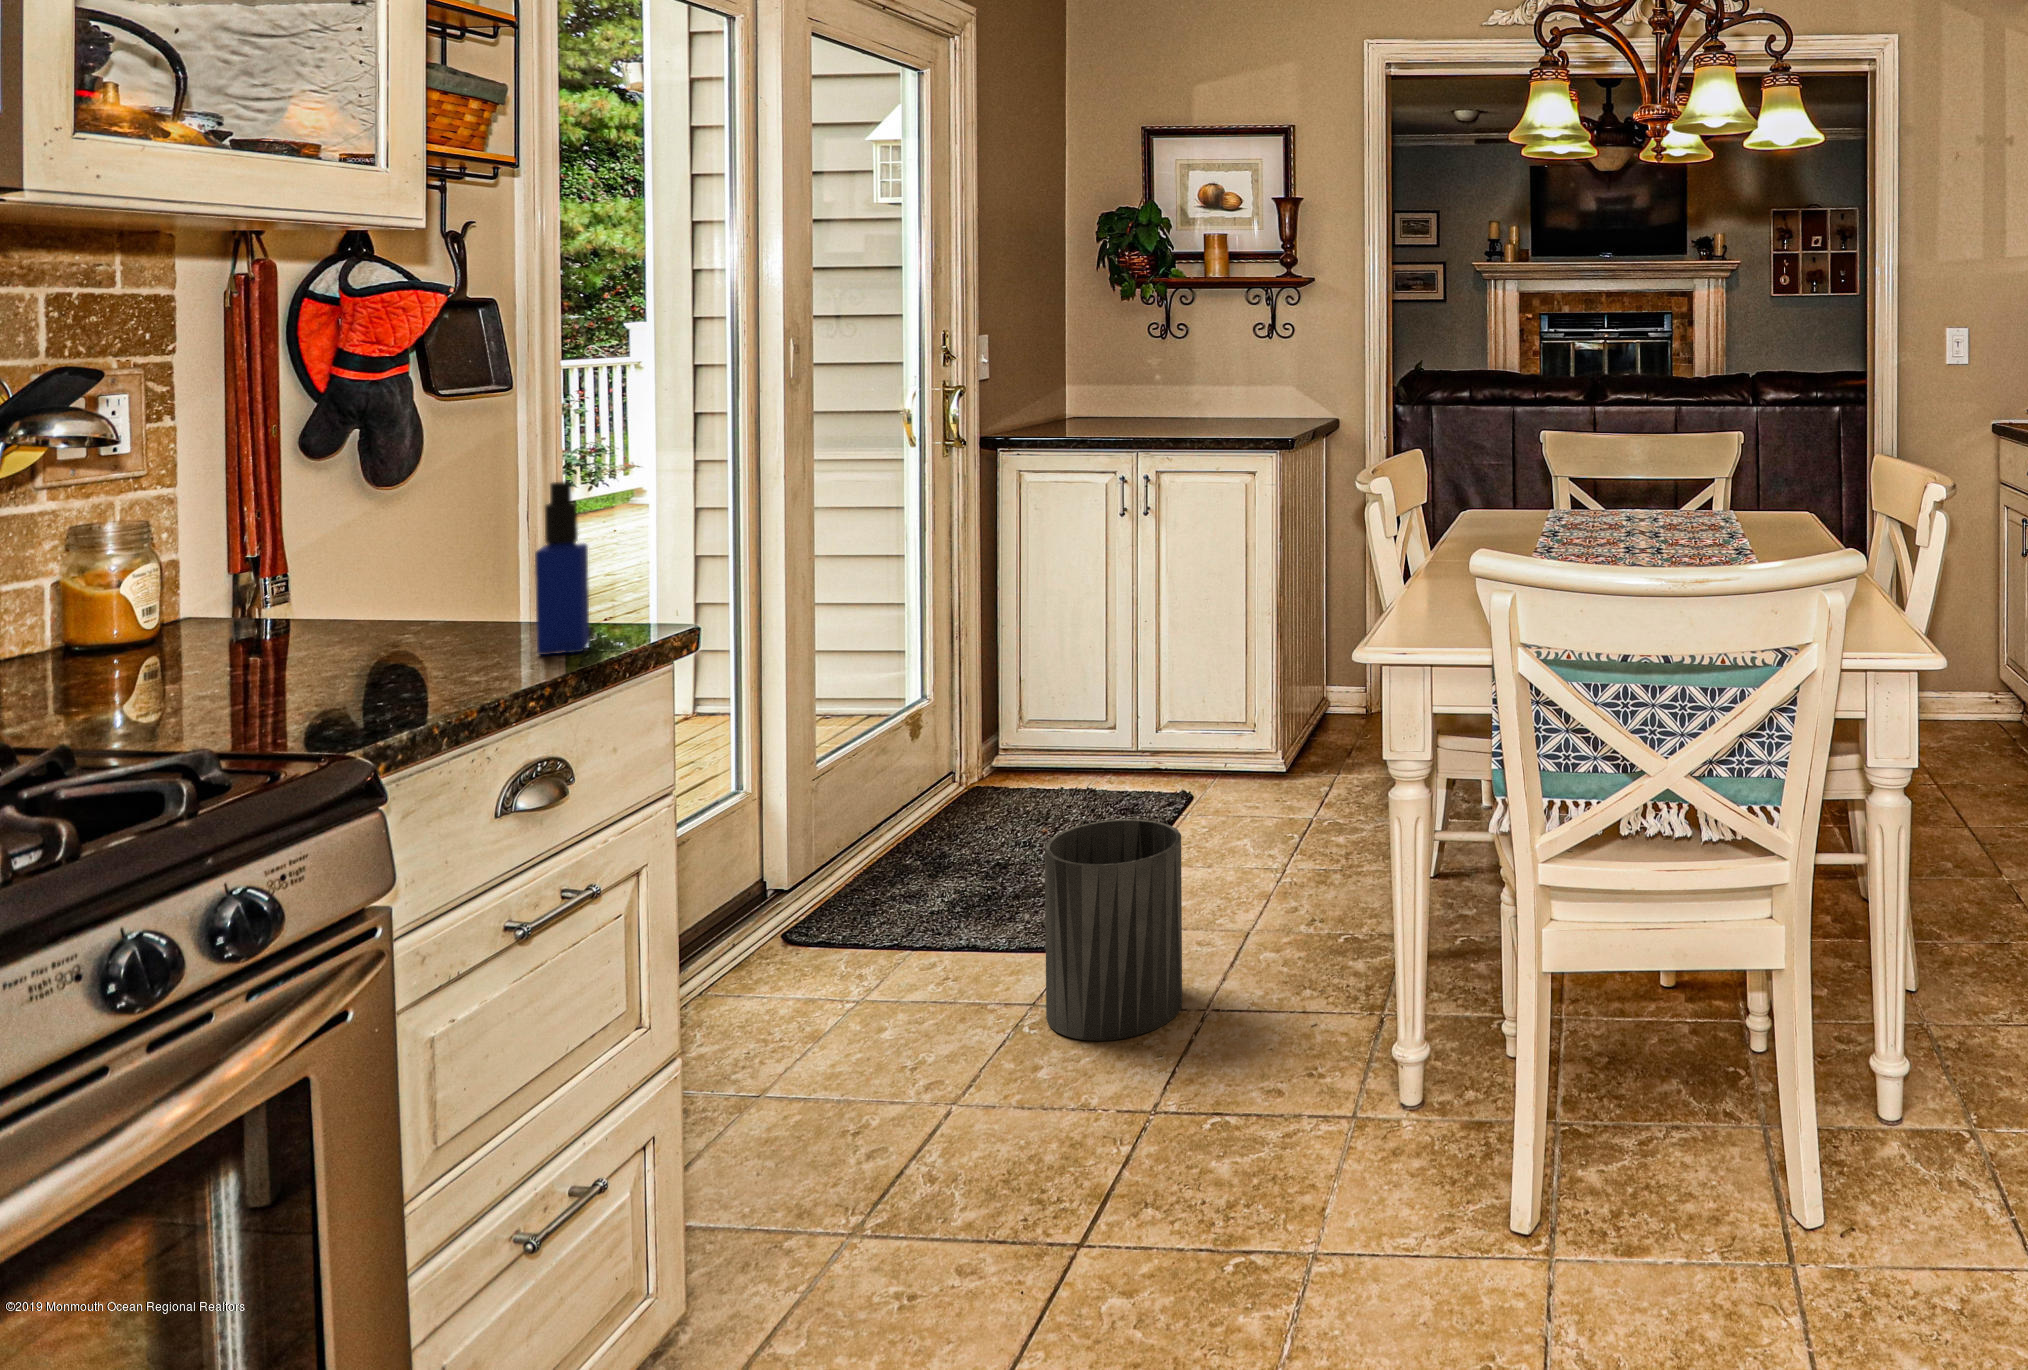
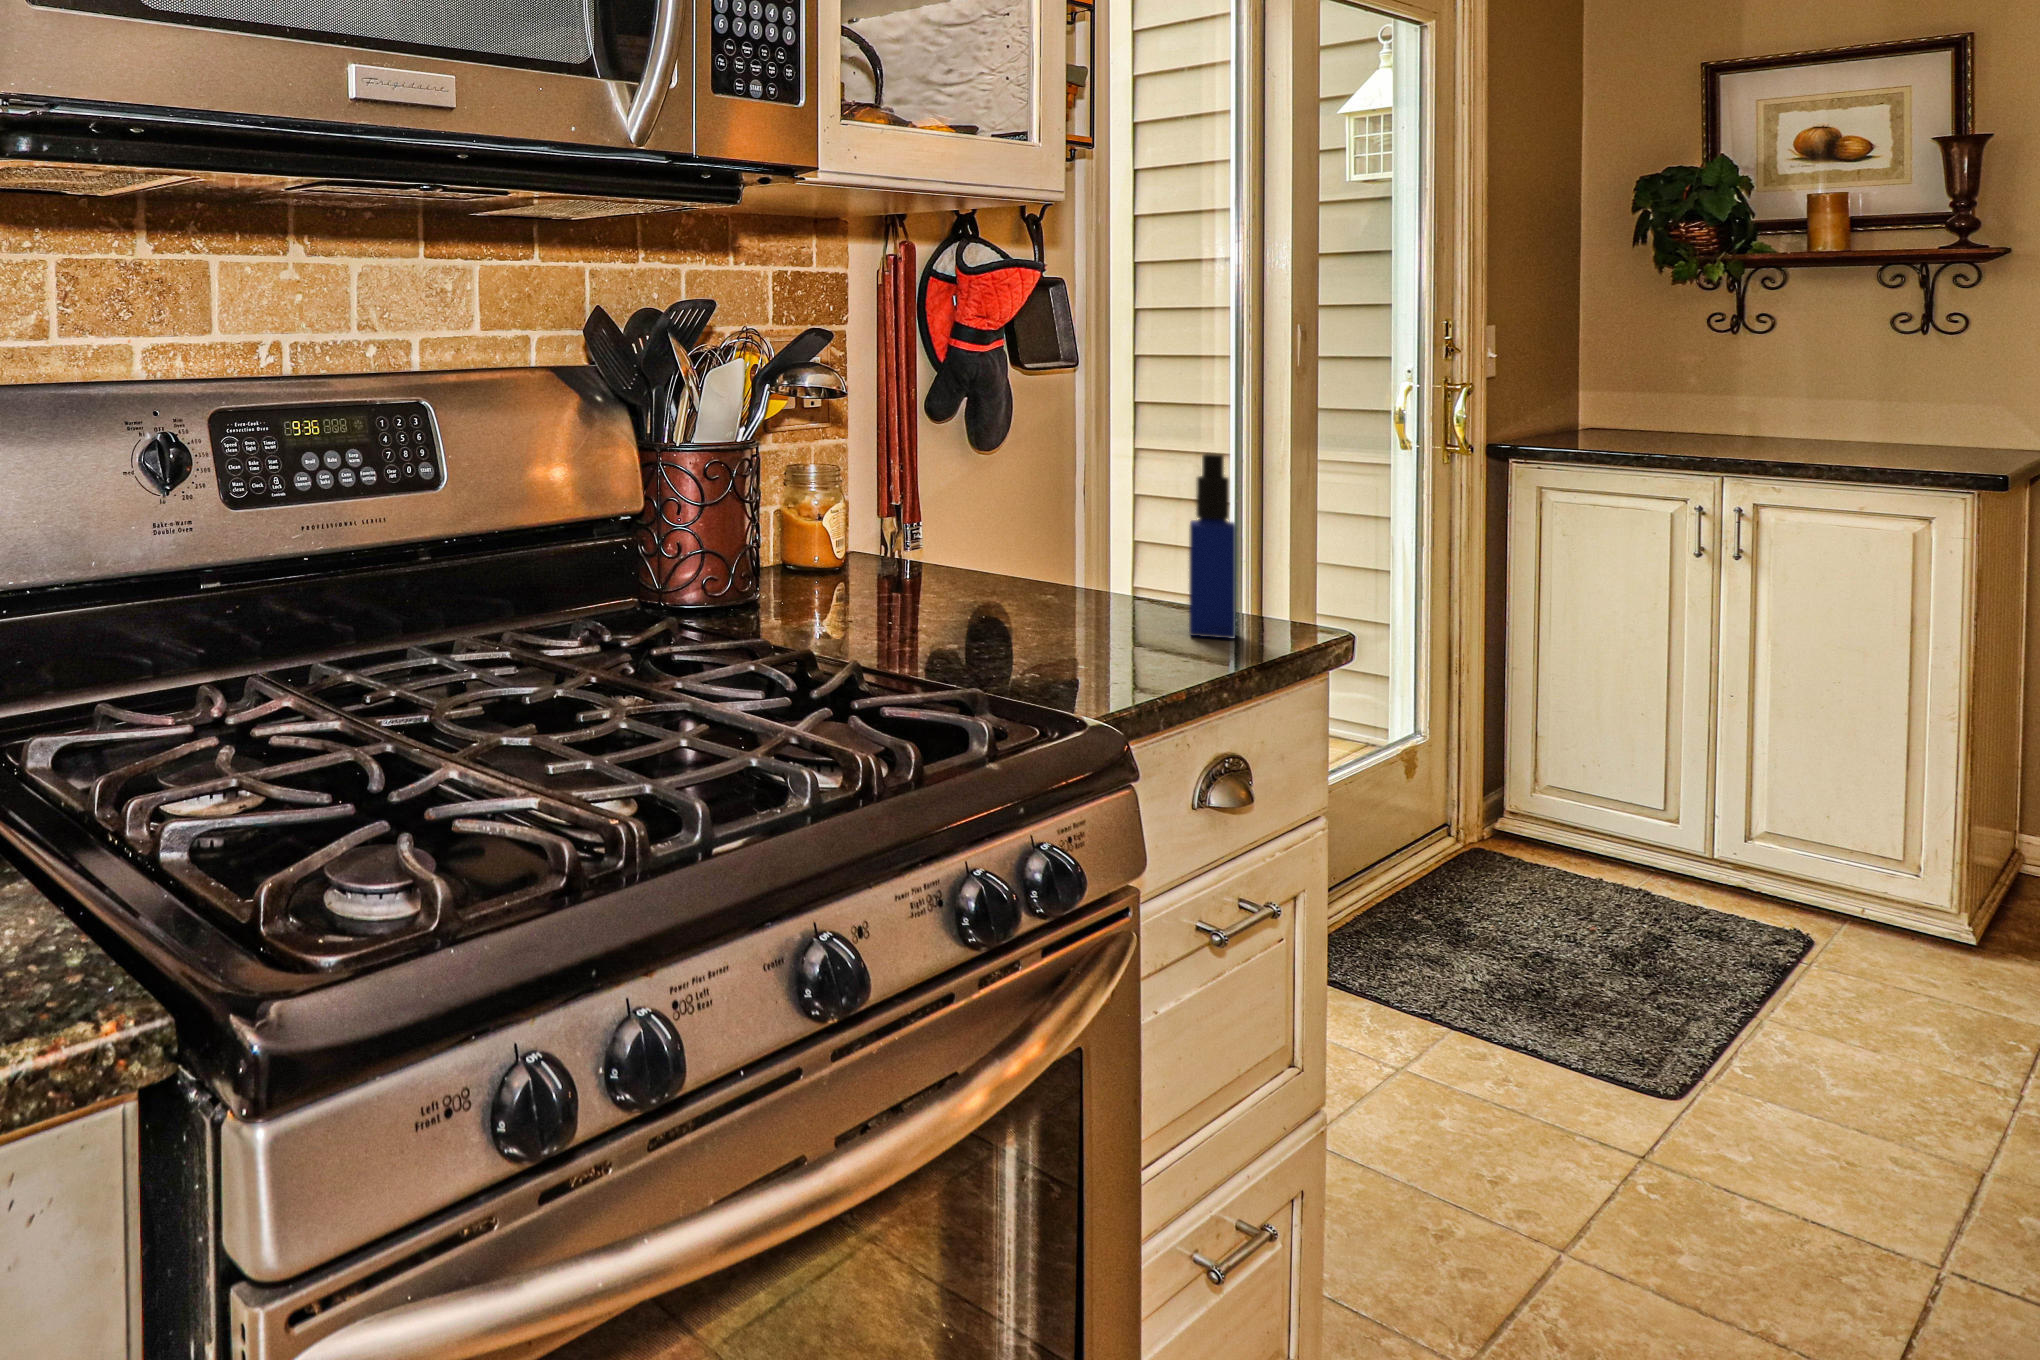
trash can: present [1045,819,1182,1041] -> none [1674,950,1905,1265]

